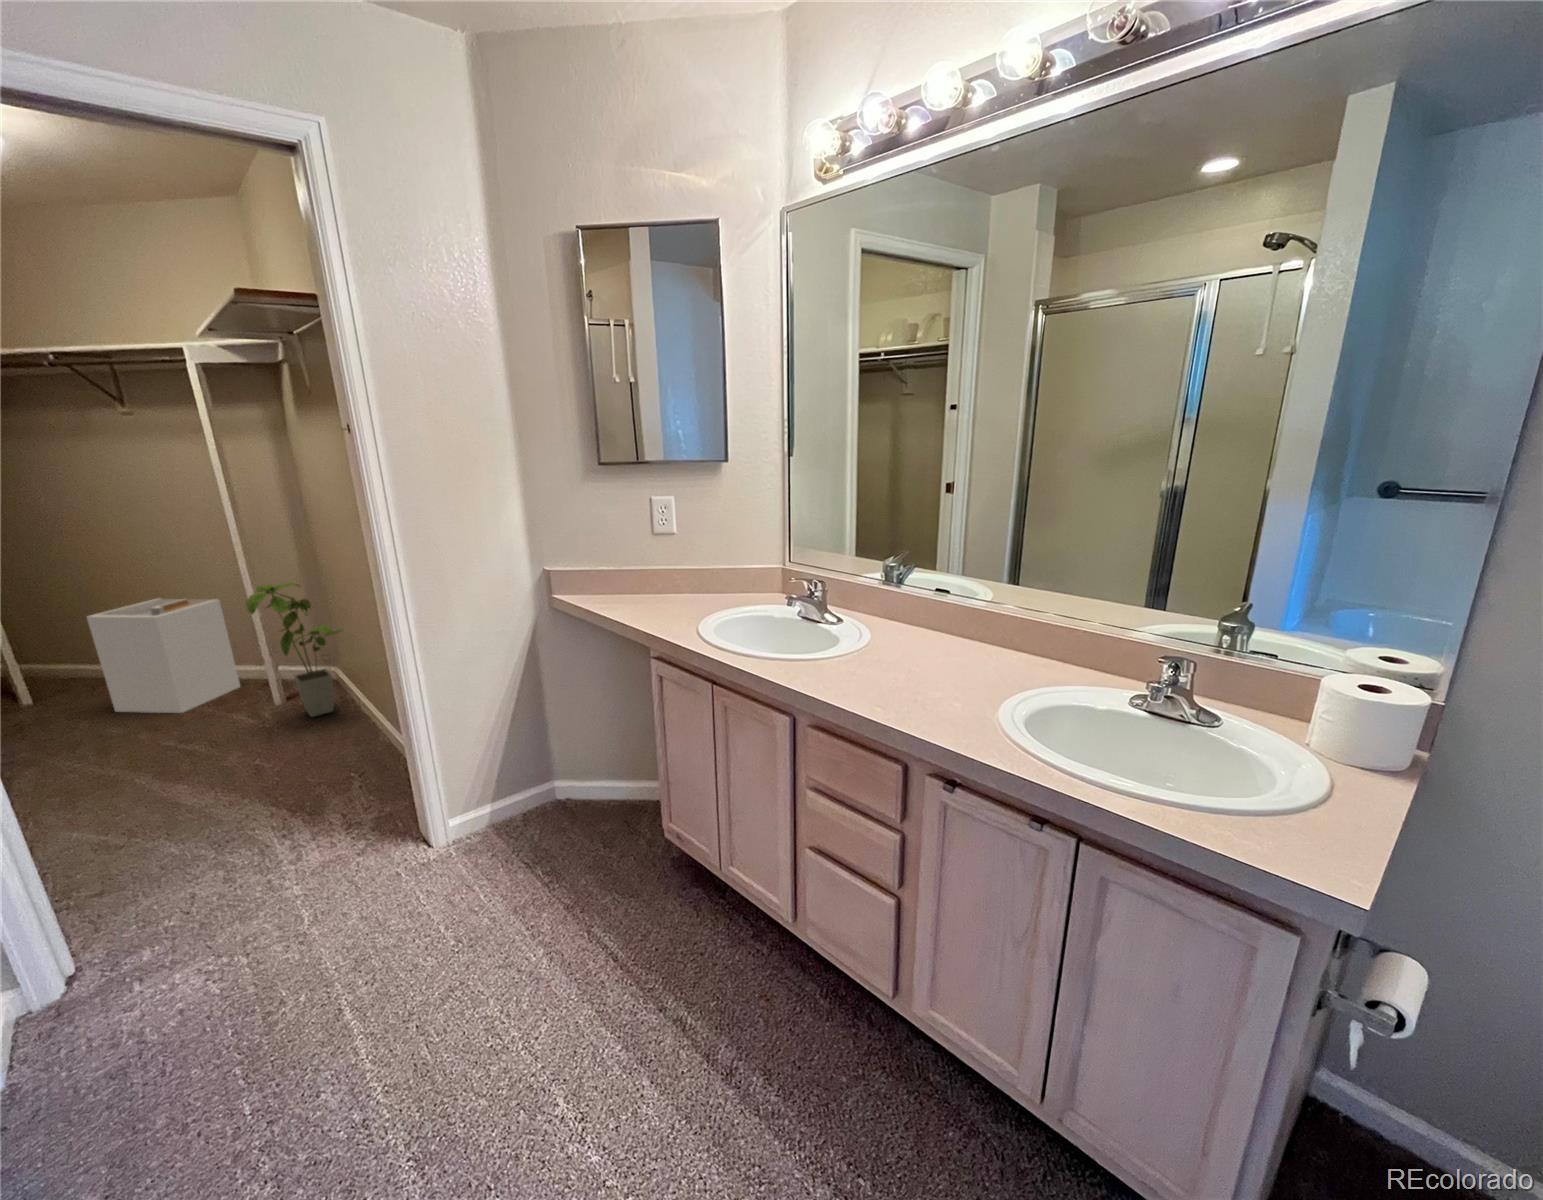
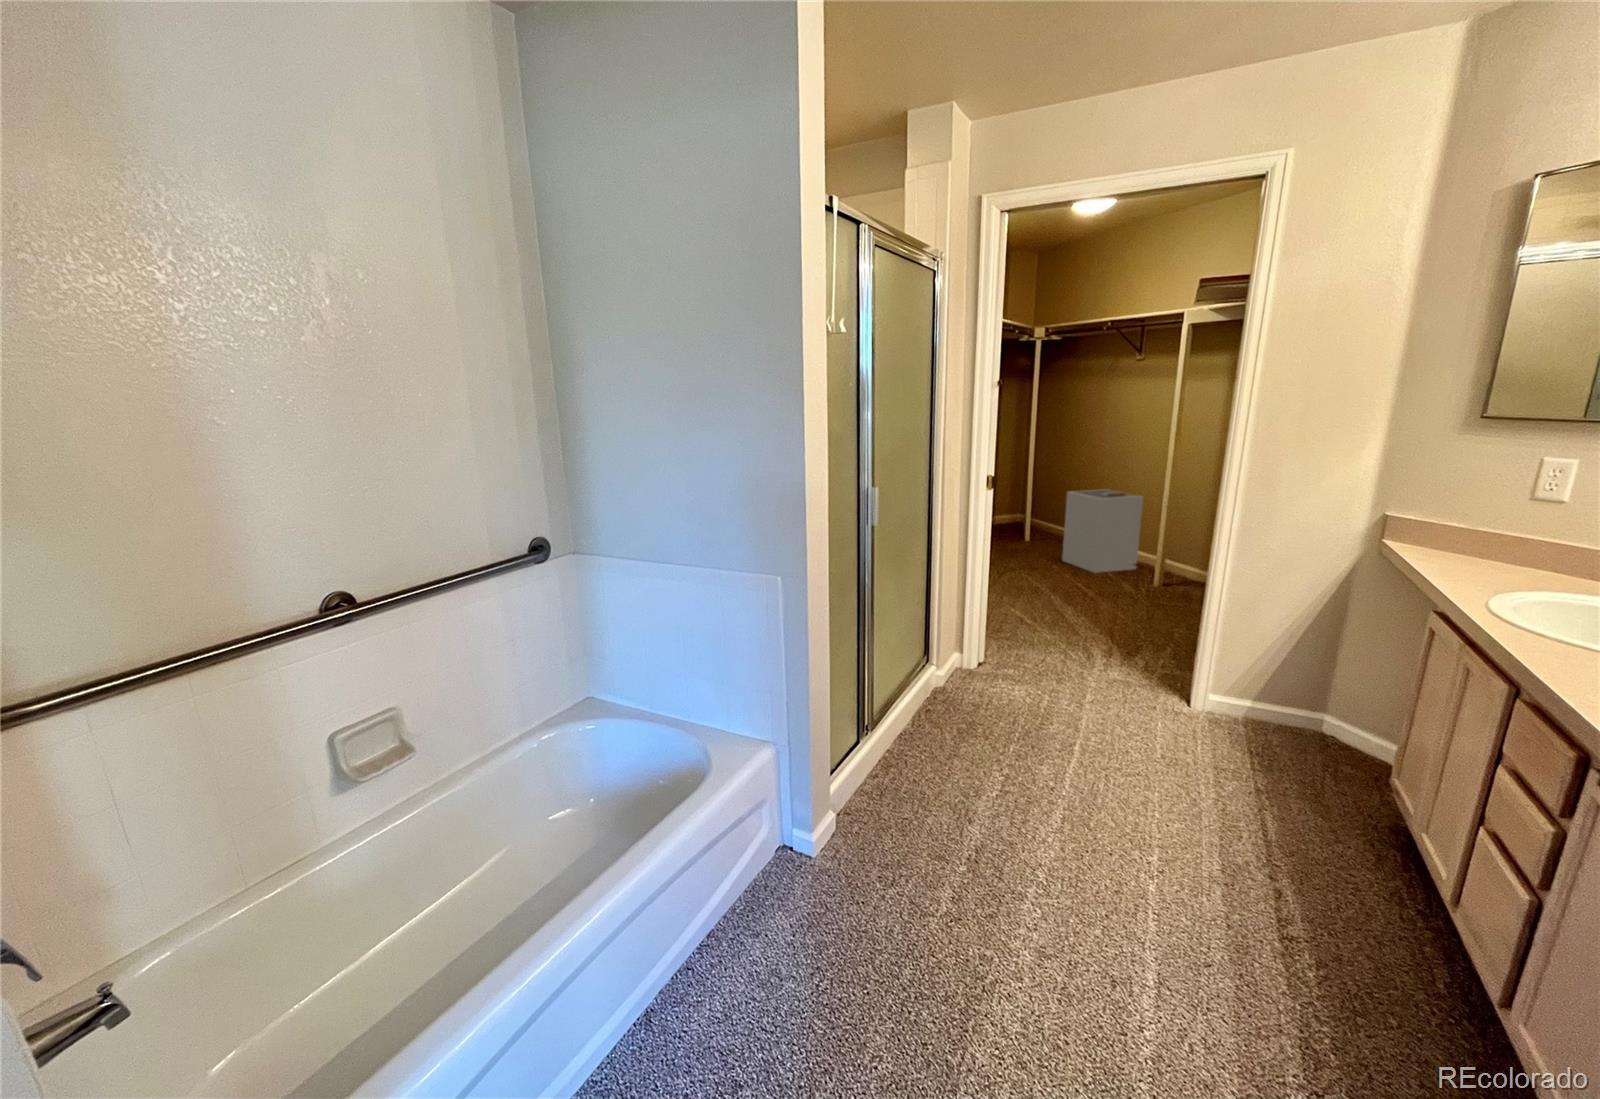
house plant: present [246,583,339,717] -> none [1149,485,1213,604]

